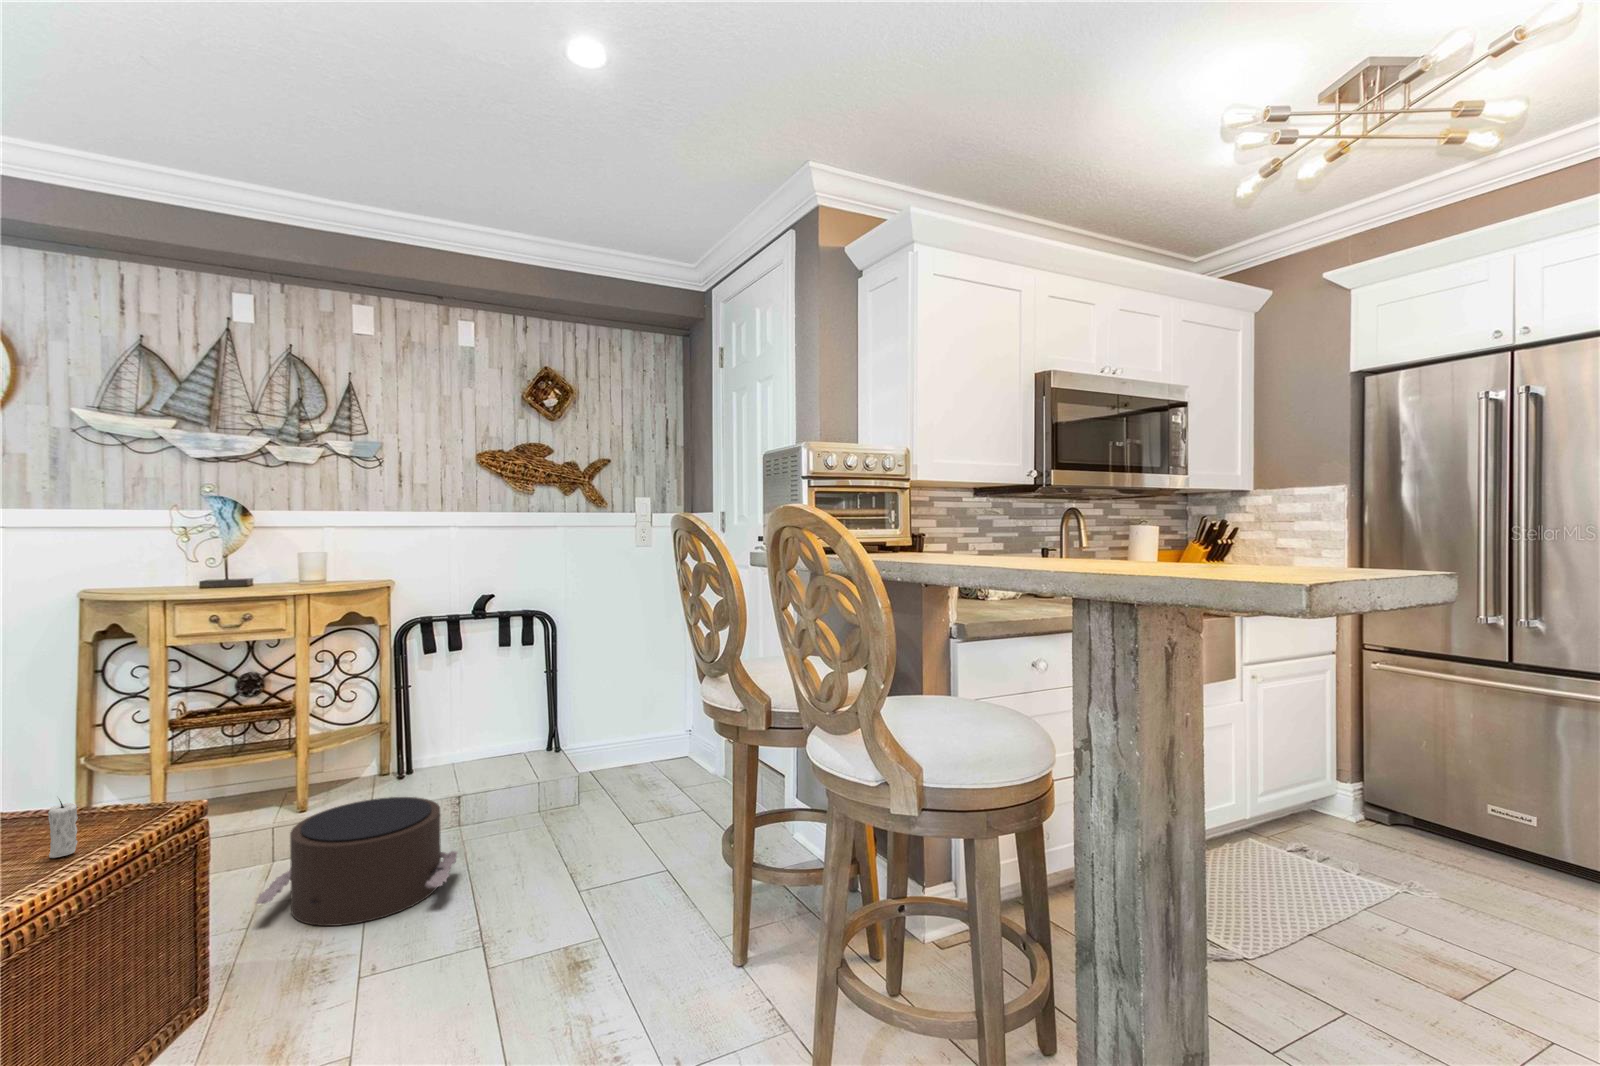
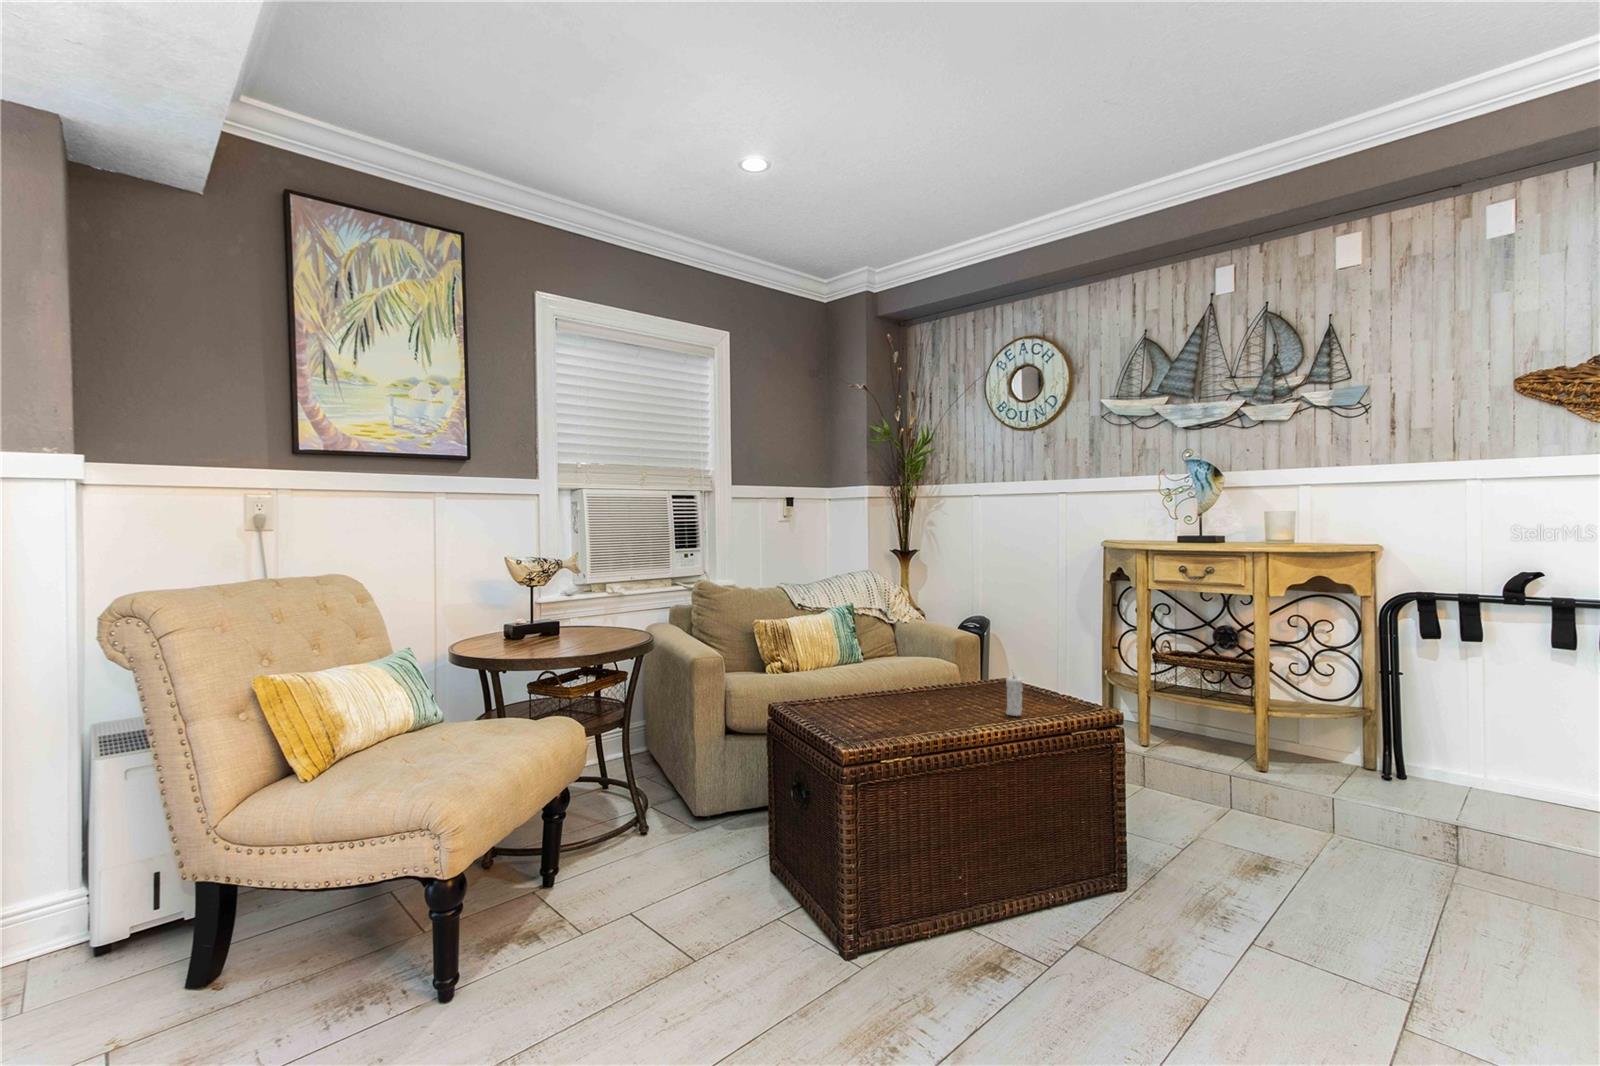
pouf: present [256,797,458,926] -> none [1187,772,1430,916]

